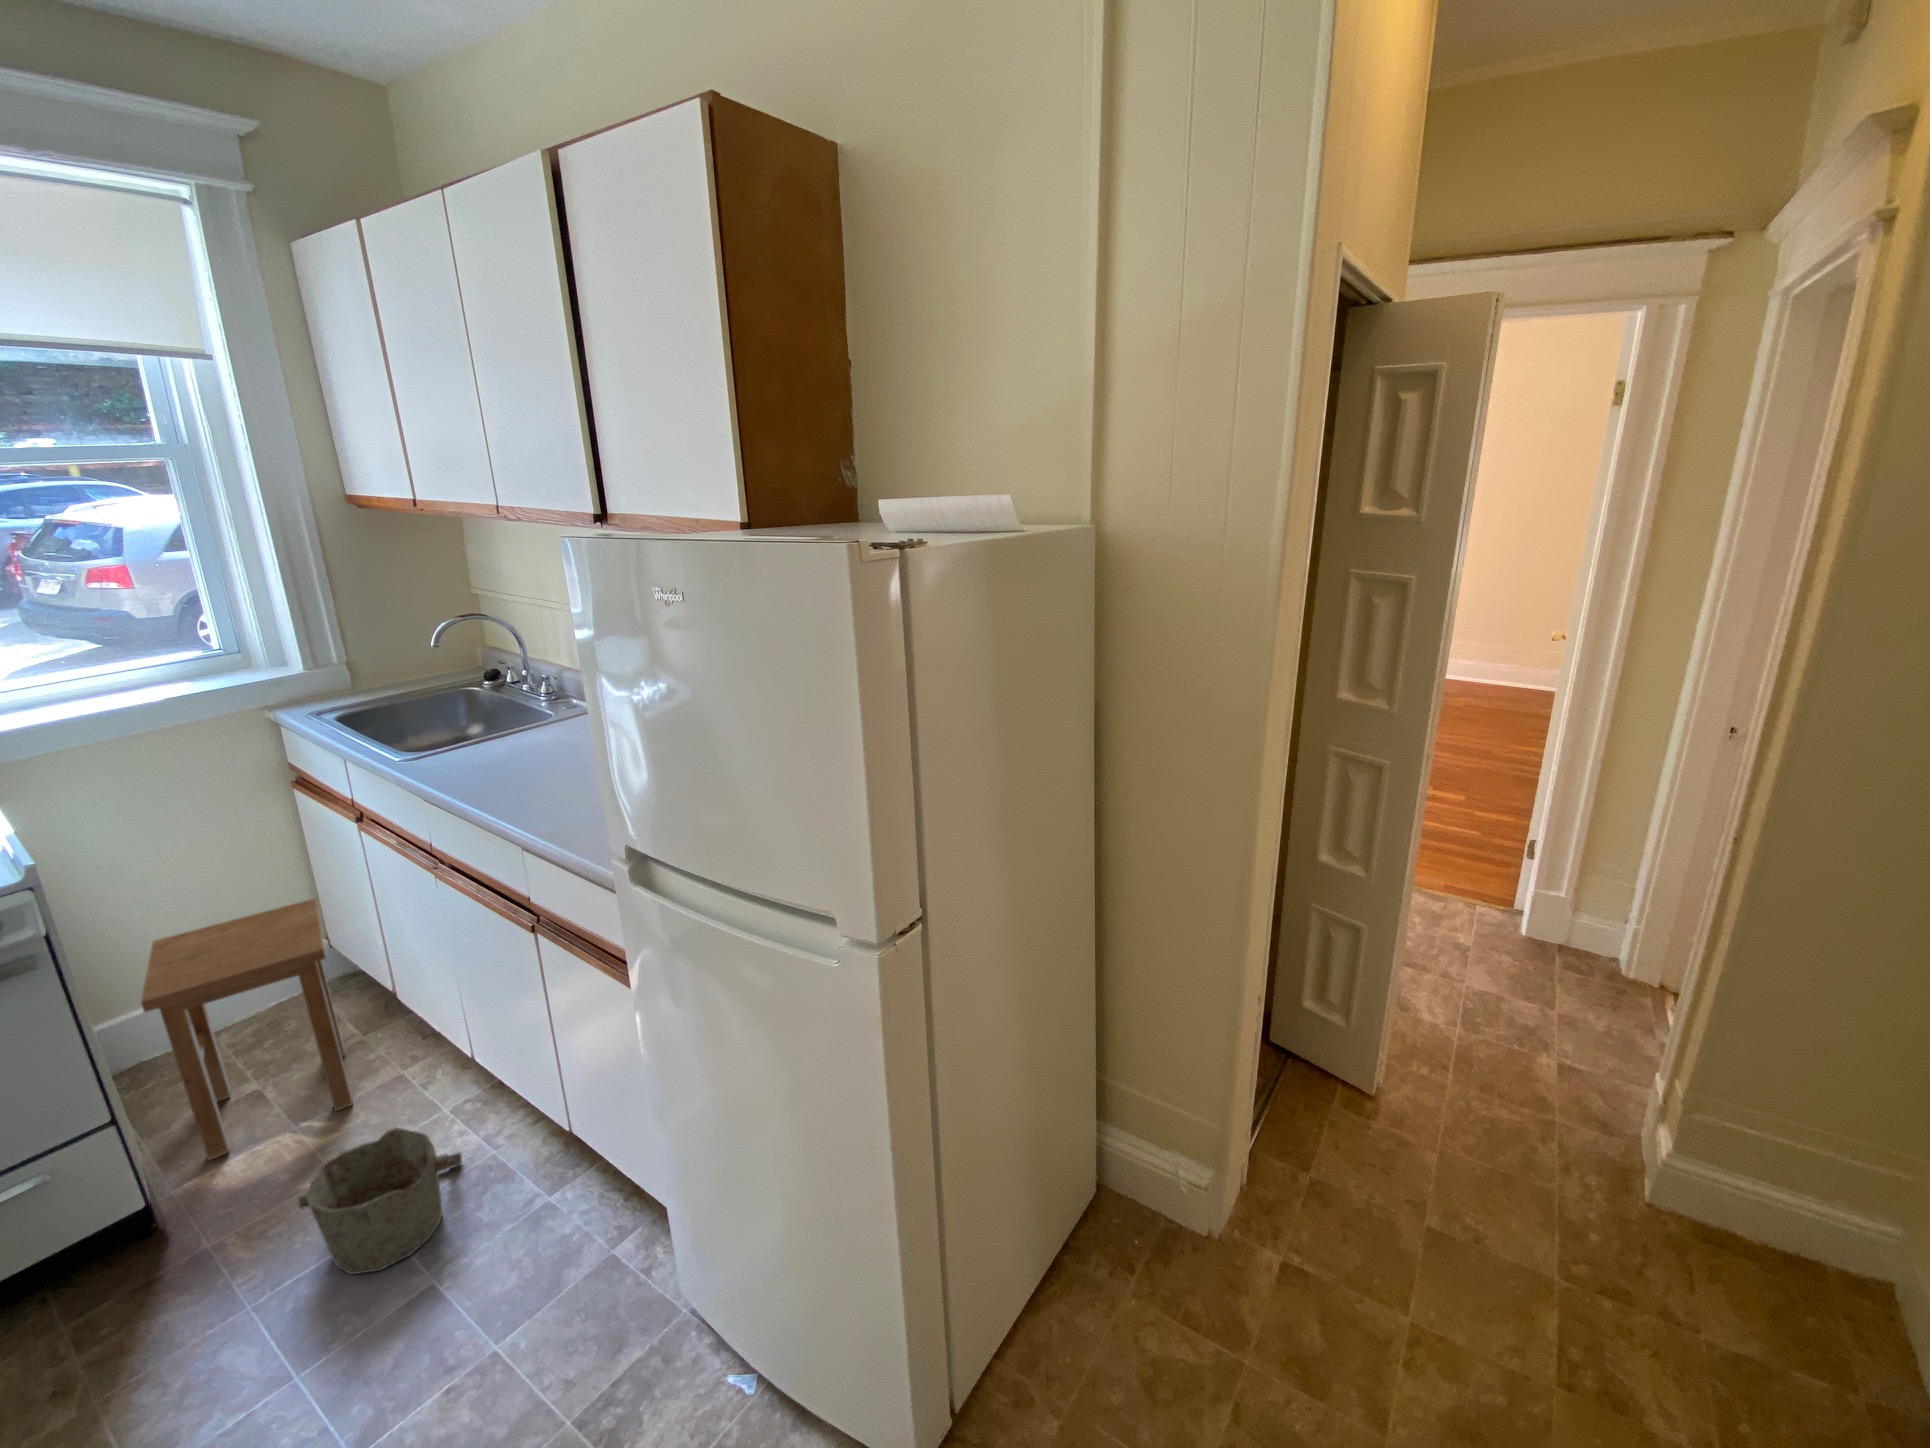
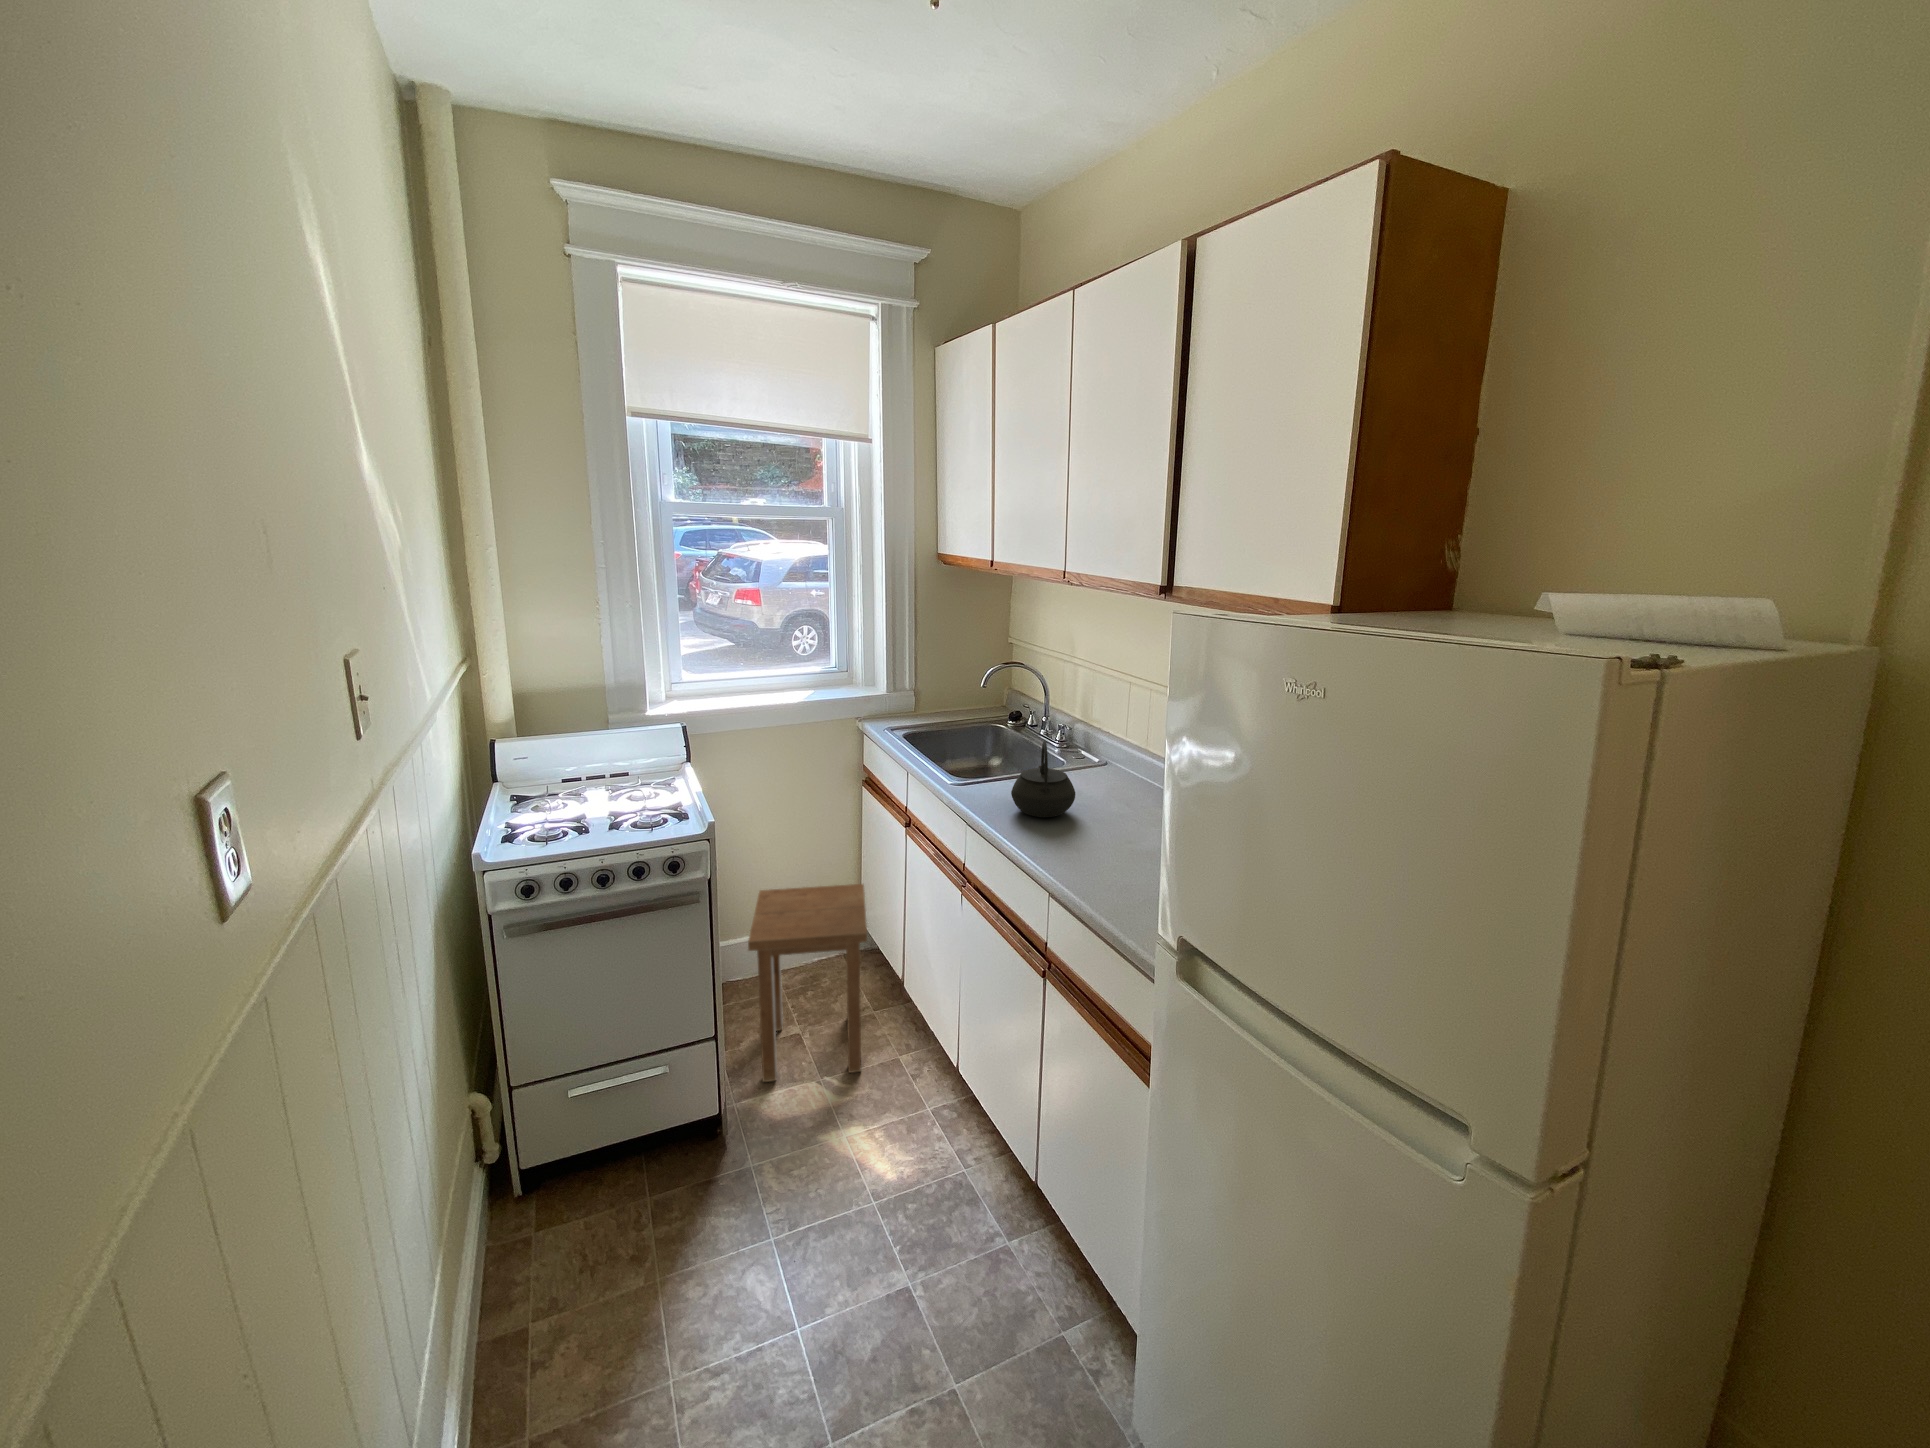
kettle: none [473,691,551,772] -> present [1011,741,1075,817]
bucket: present [297,1128,462,1274] -> none [821,1117,939,1251]

